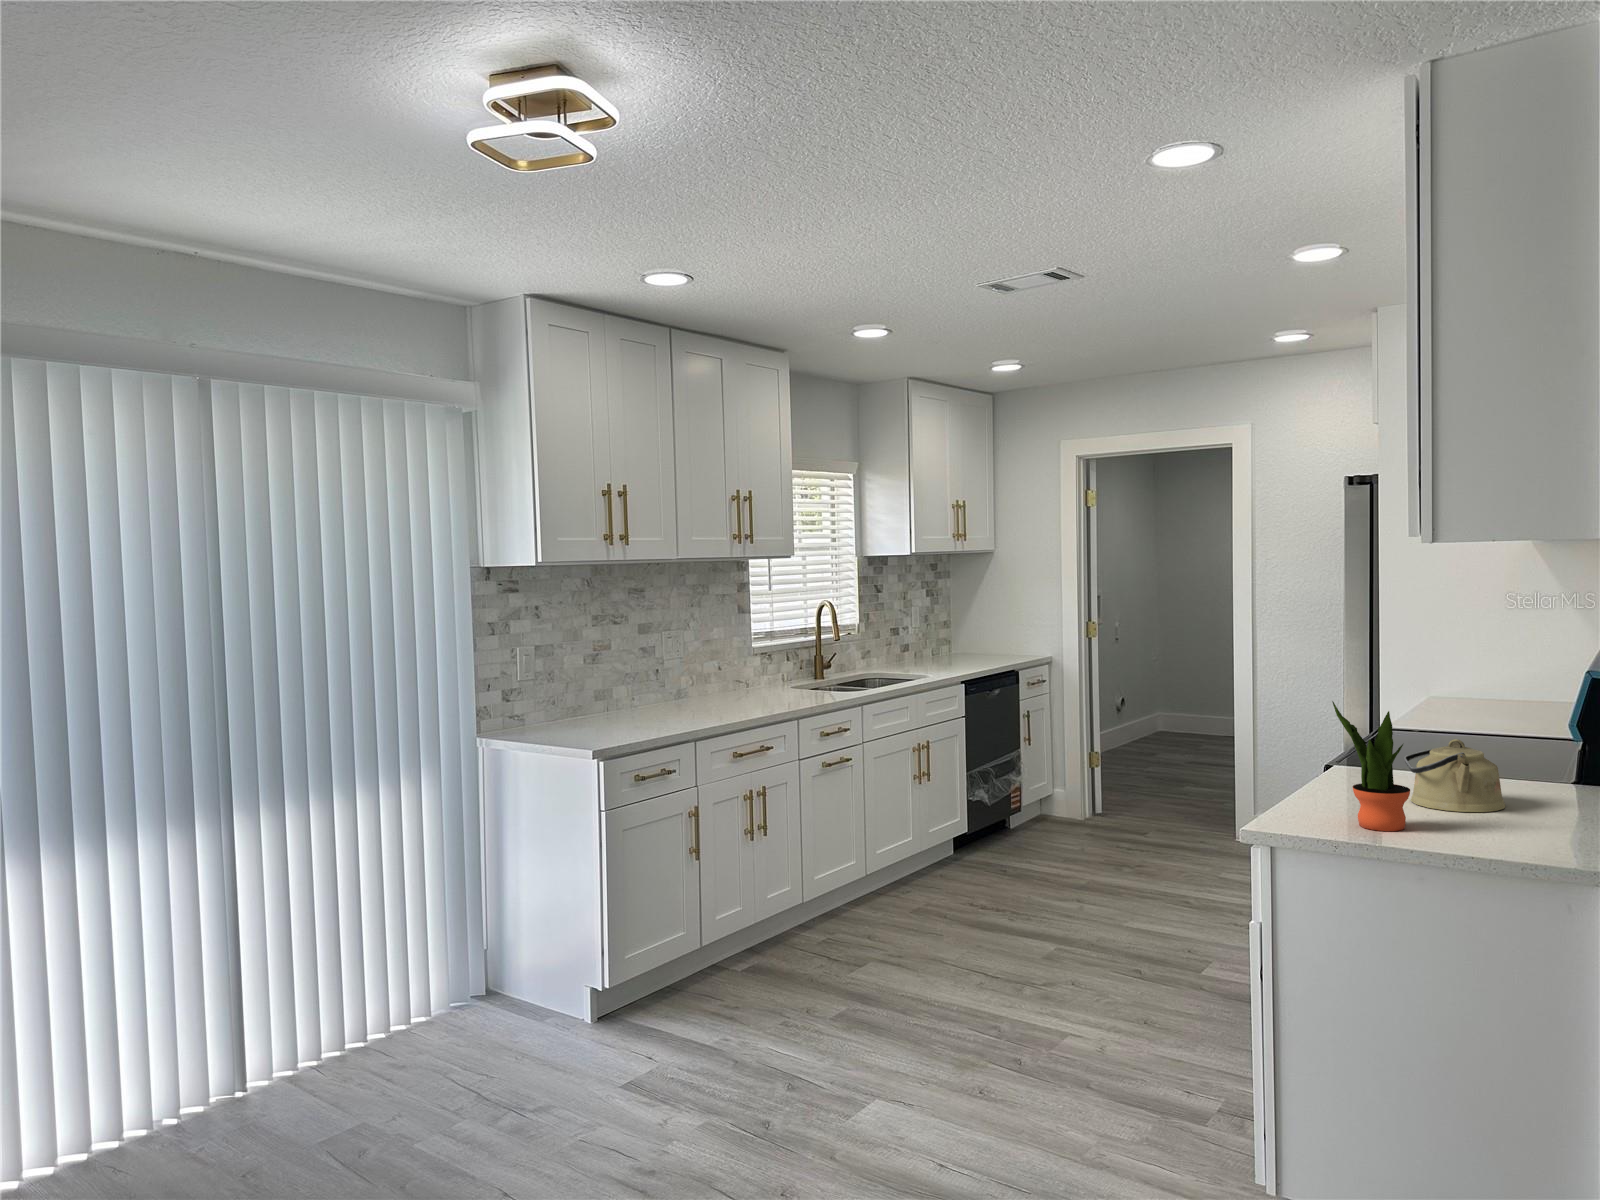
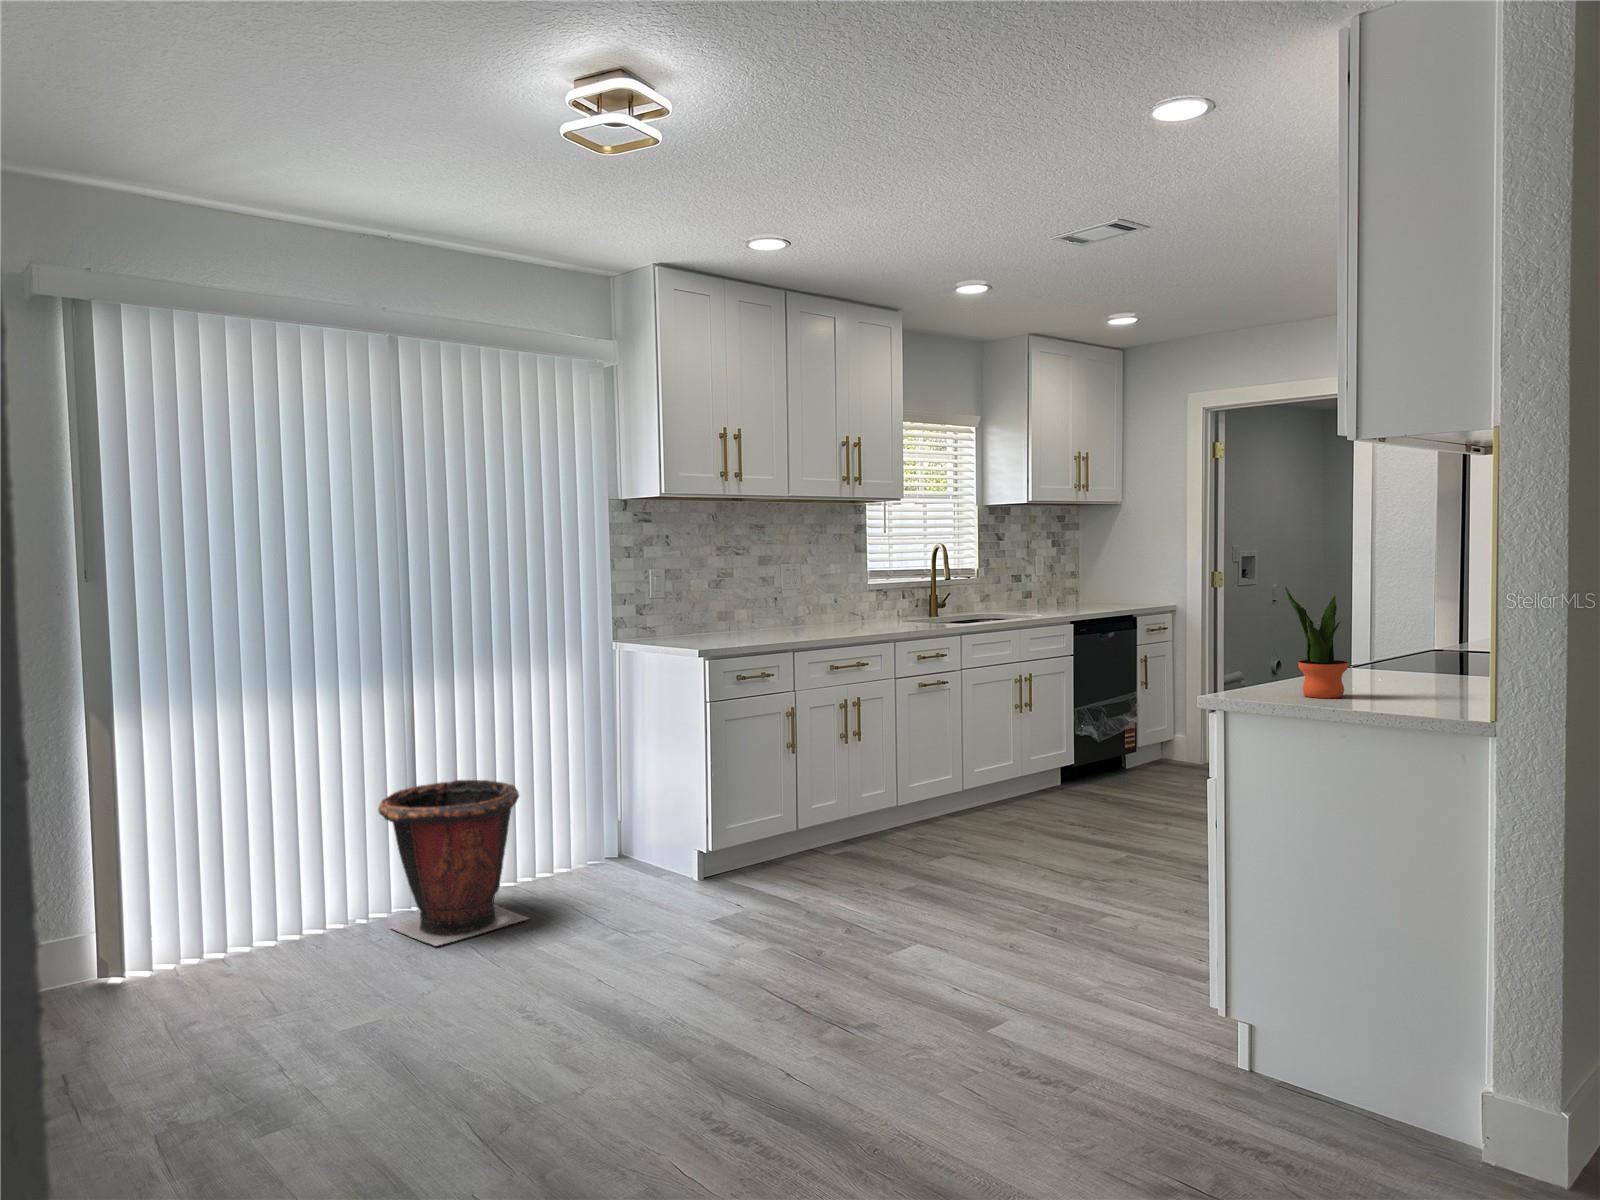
kettle: present [1404,739,1505,812] -> none [1370,628,1461,691]
trash can: none [198,913,397,1149] -> present [378,780,528,946]

